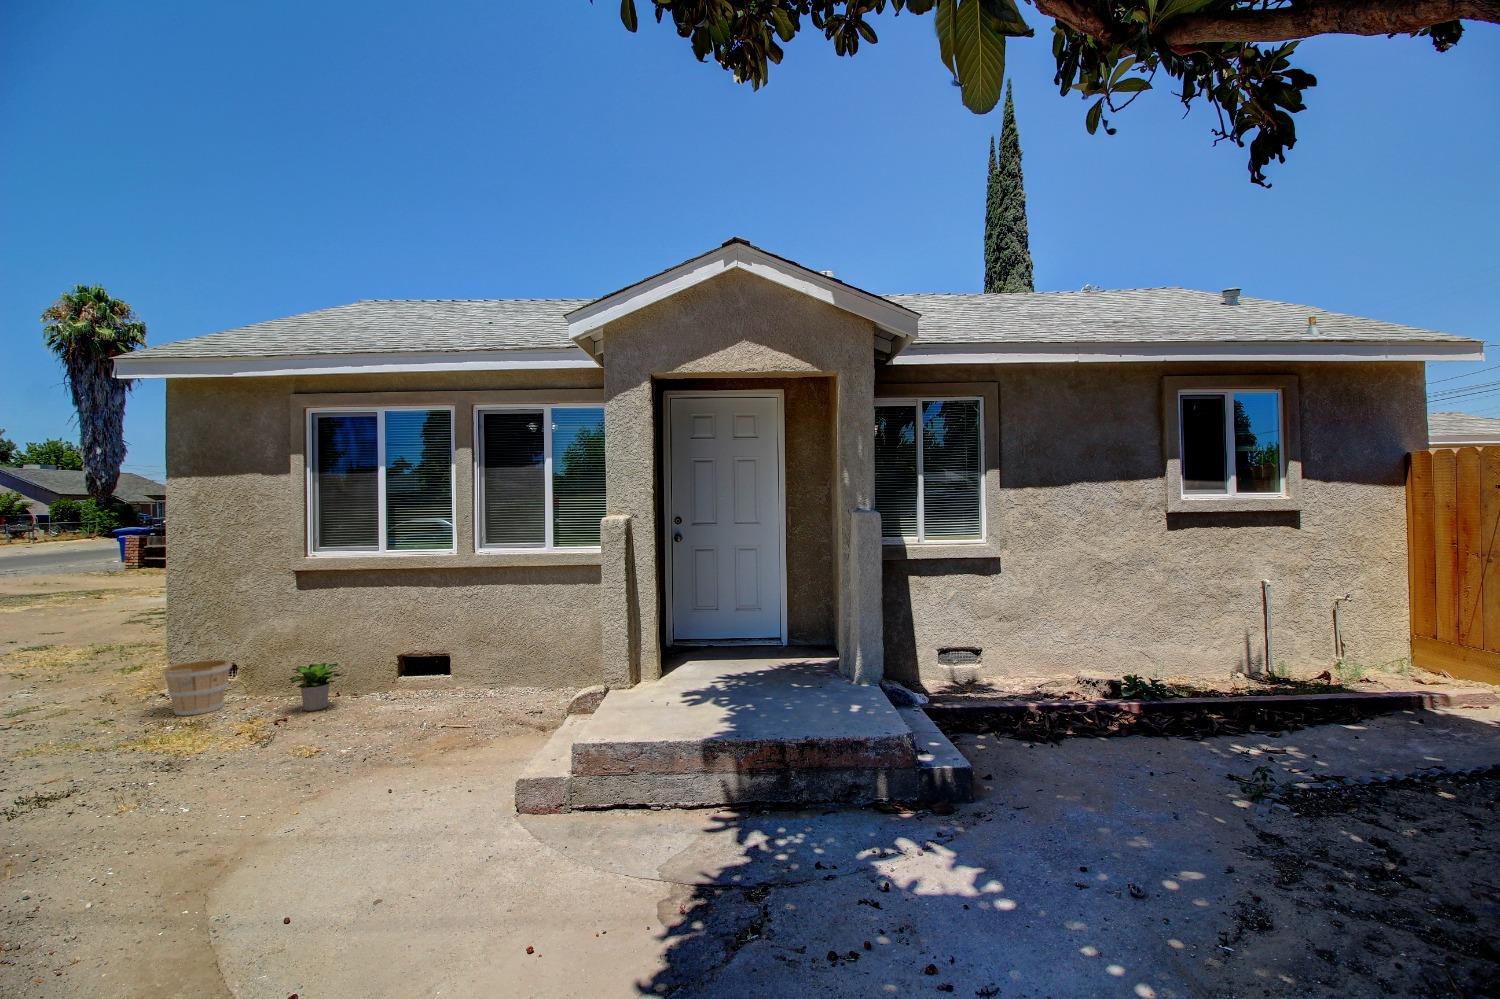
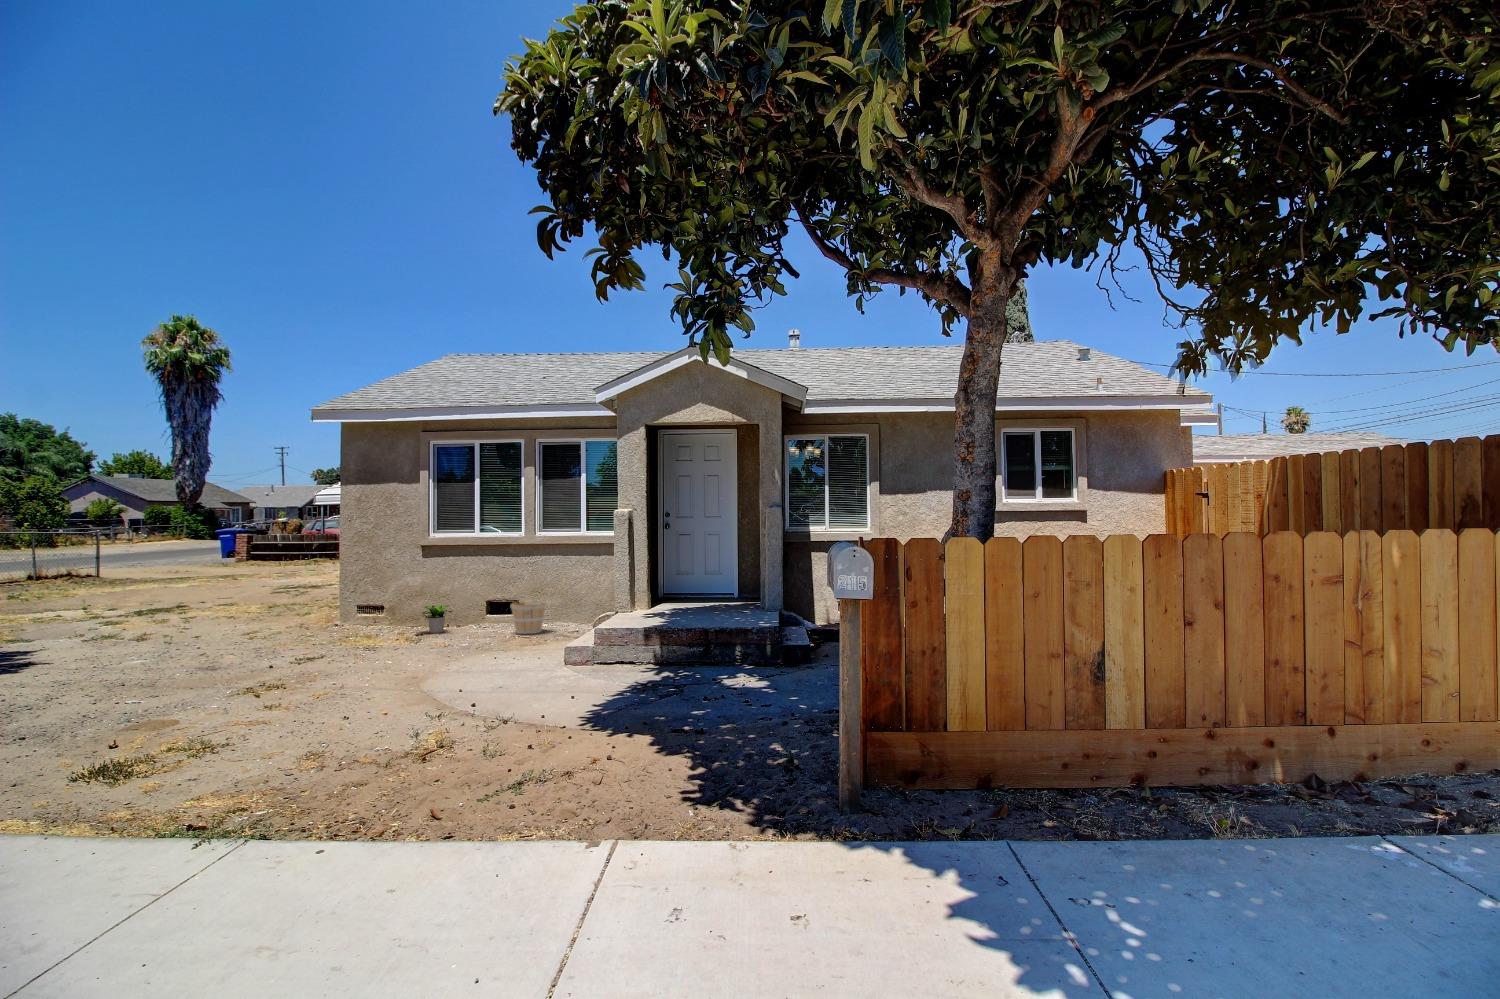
wooden bucket: present [164,659,232,716] -> present [511,602,546,634]

